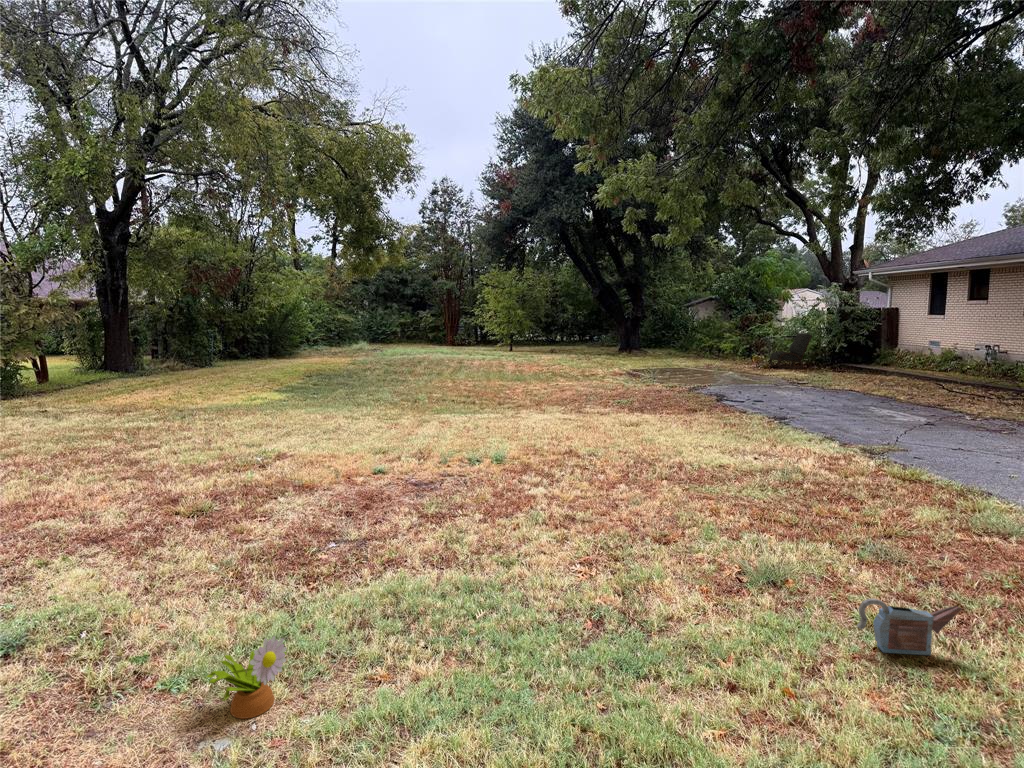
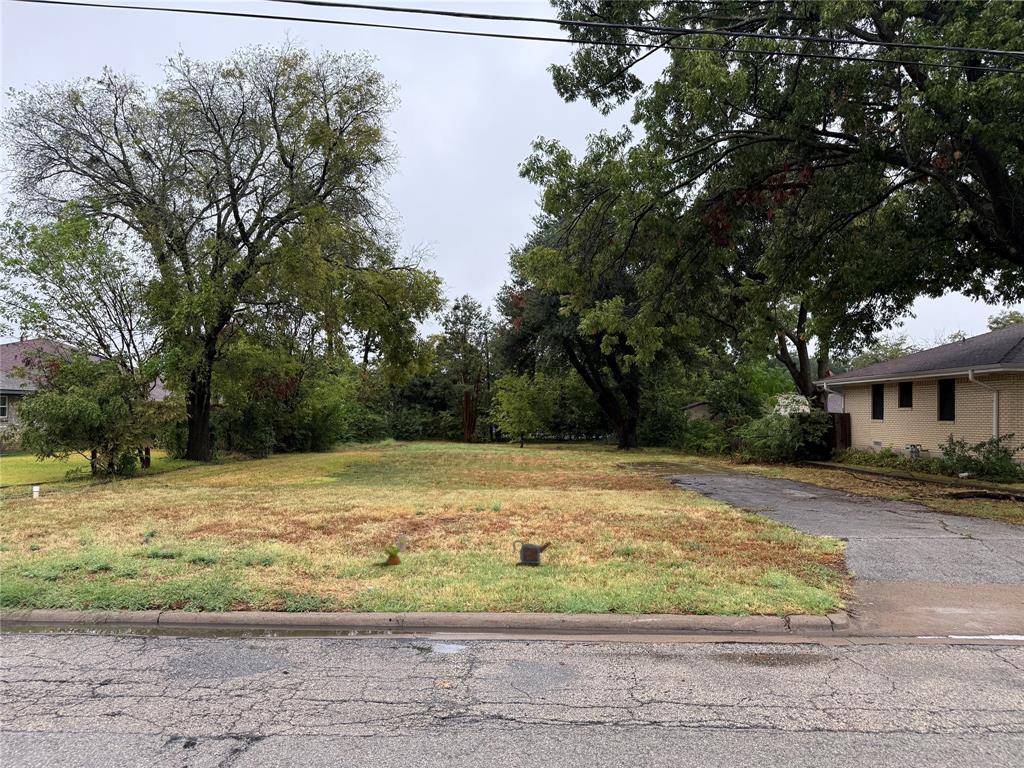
lounge chair: present [770,333,812,369] -> none [739,434,772,464]
watering can: present [857,598,962,655] -> present [513,540,551,563]

